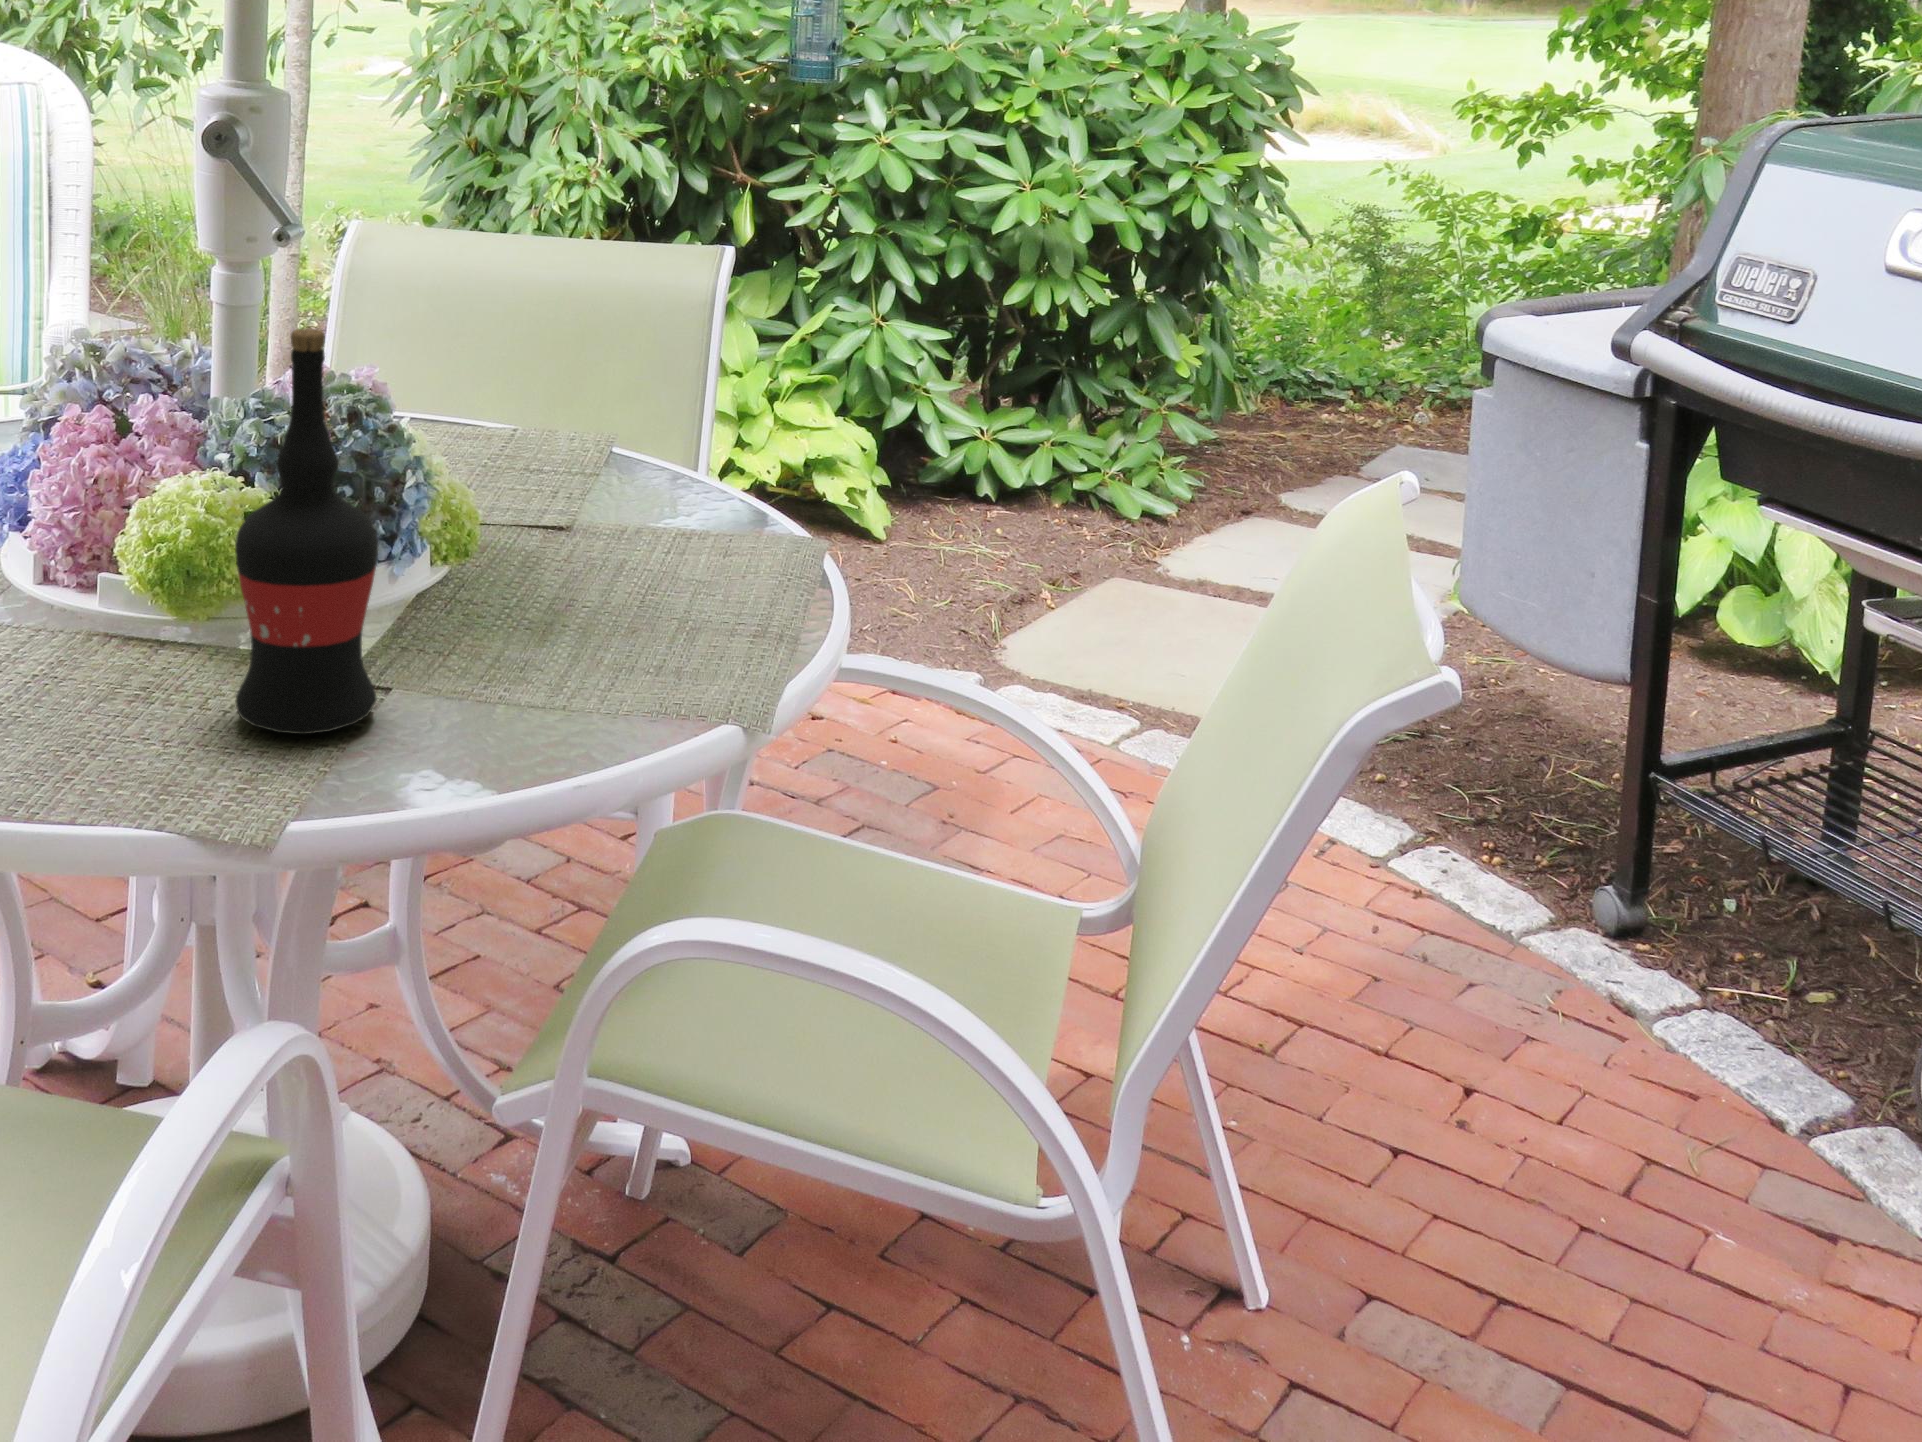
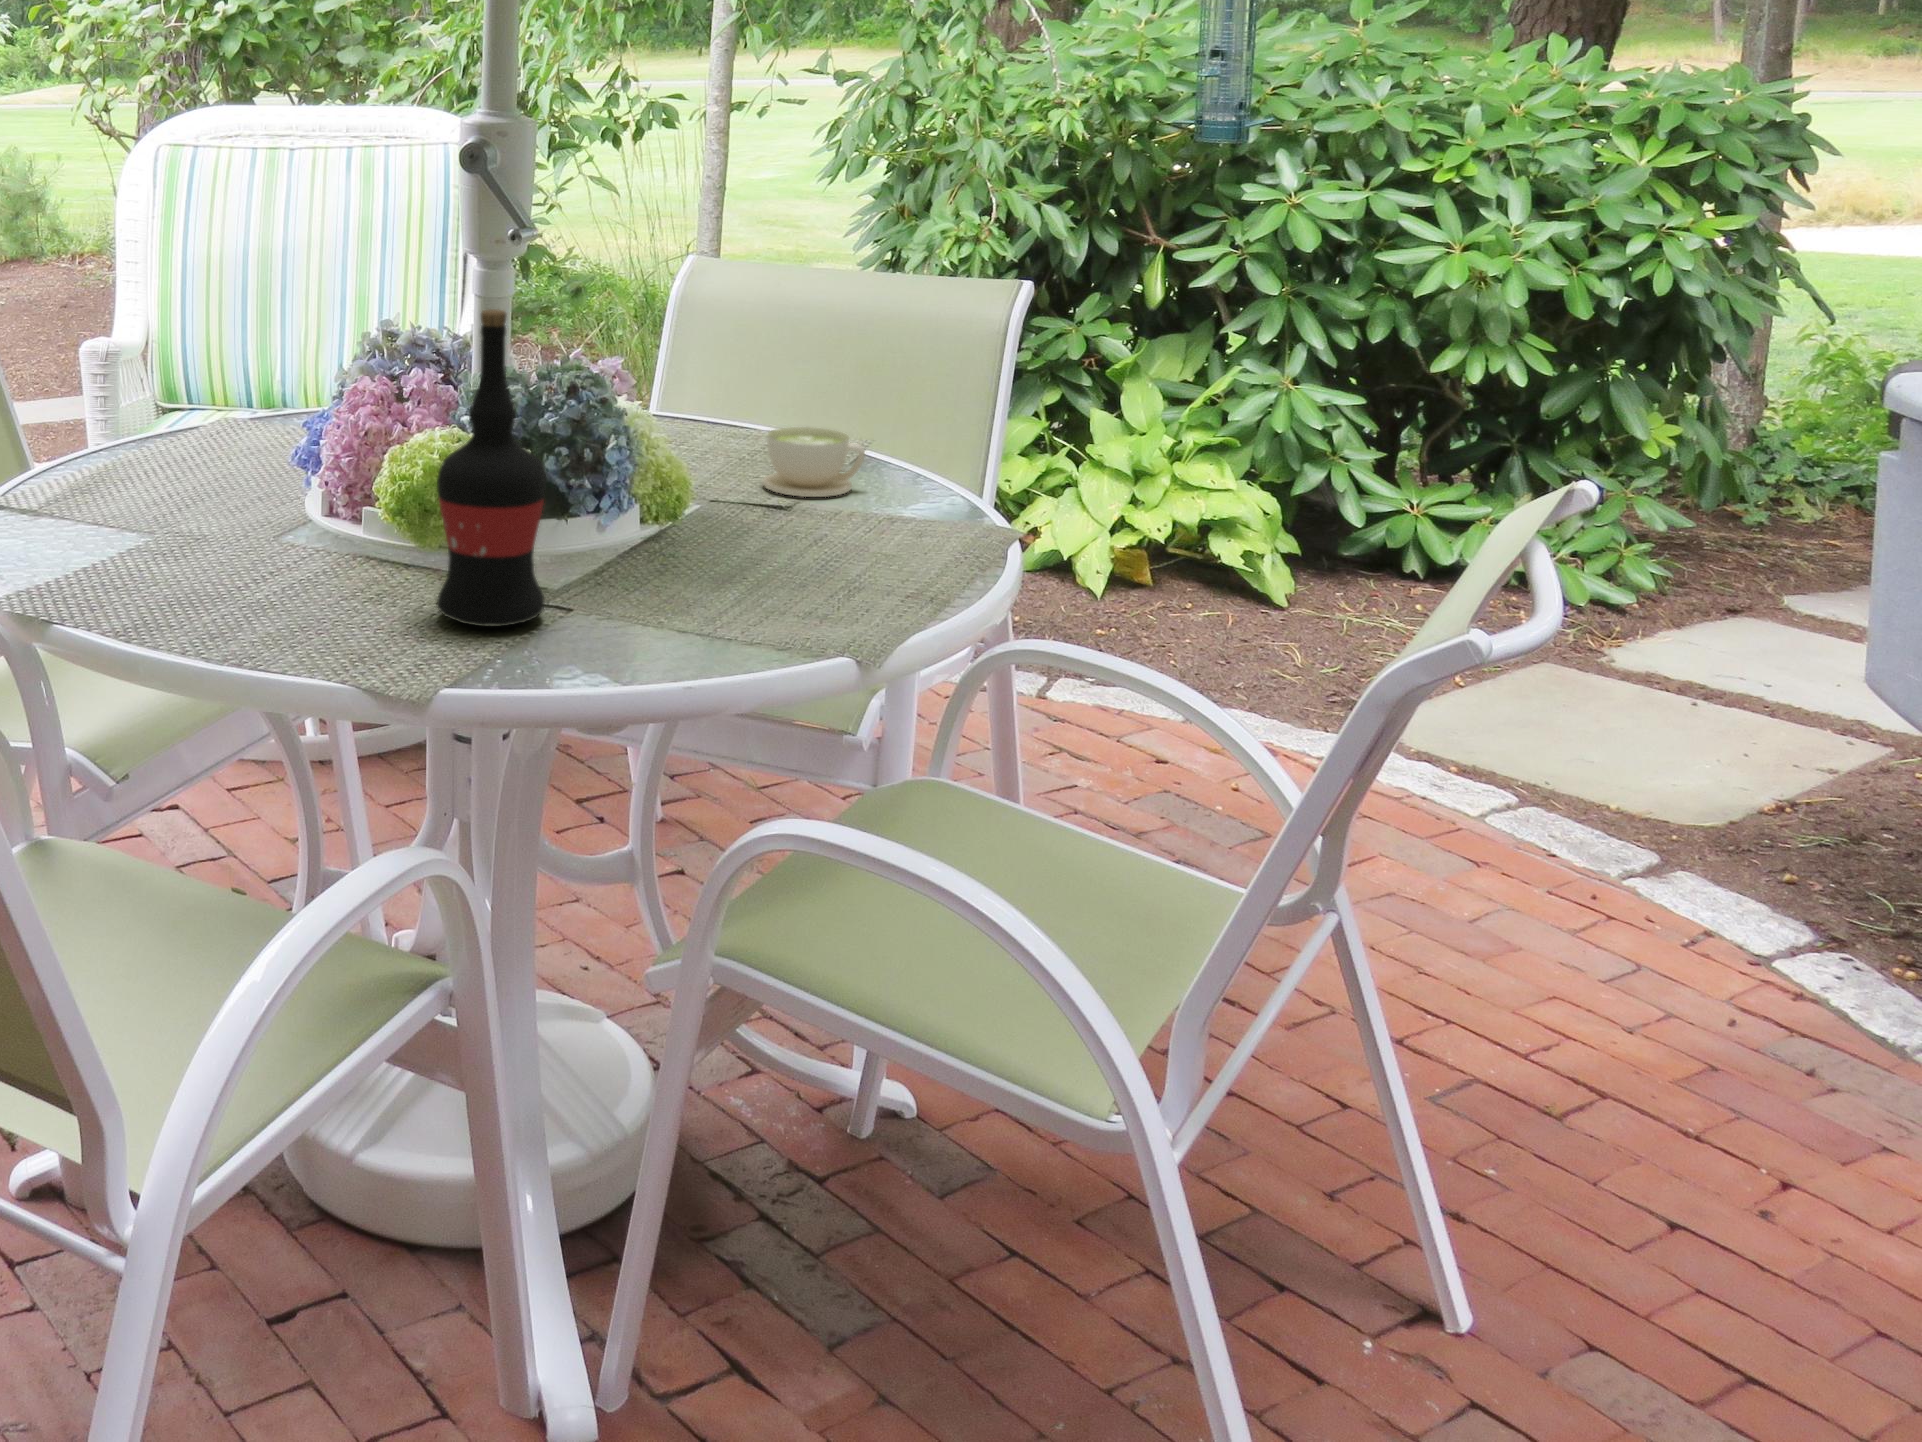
coffee cup: none [528,425,643,507] -> present [763,427,865,497]

